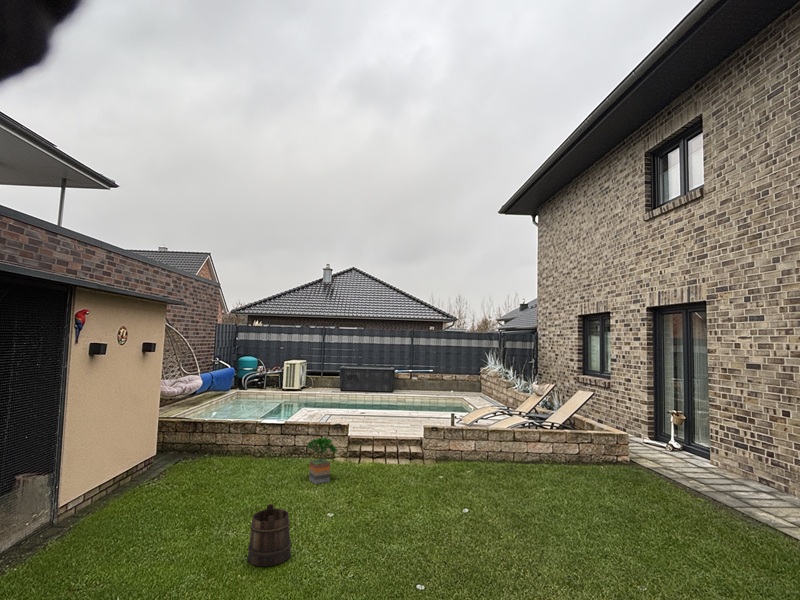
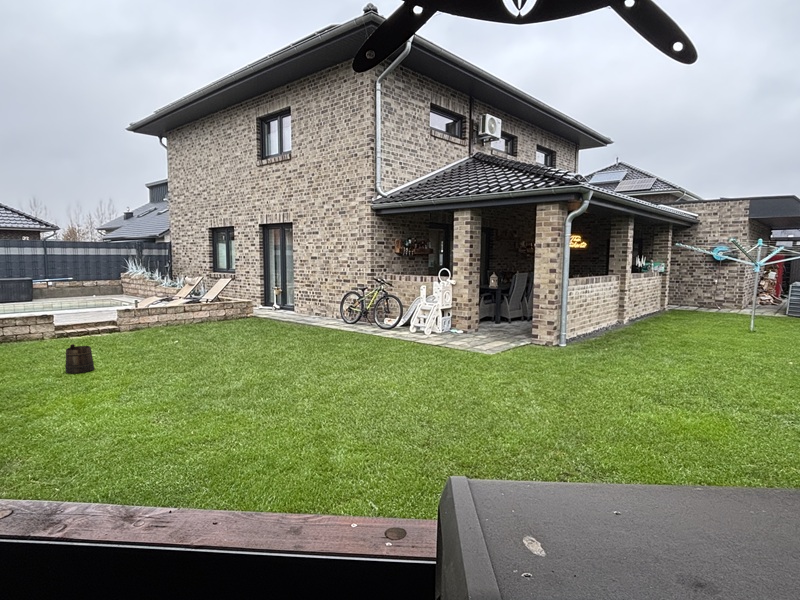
potted tree: present [307,437,337,484] -> none [39,319,69,351]

